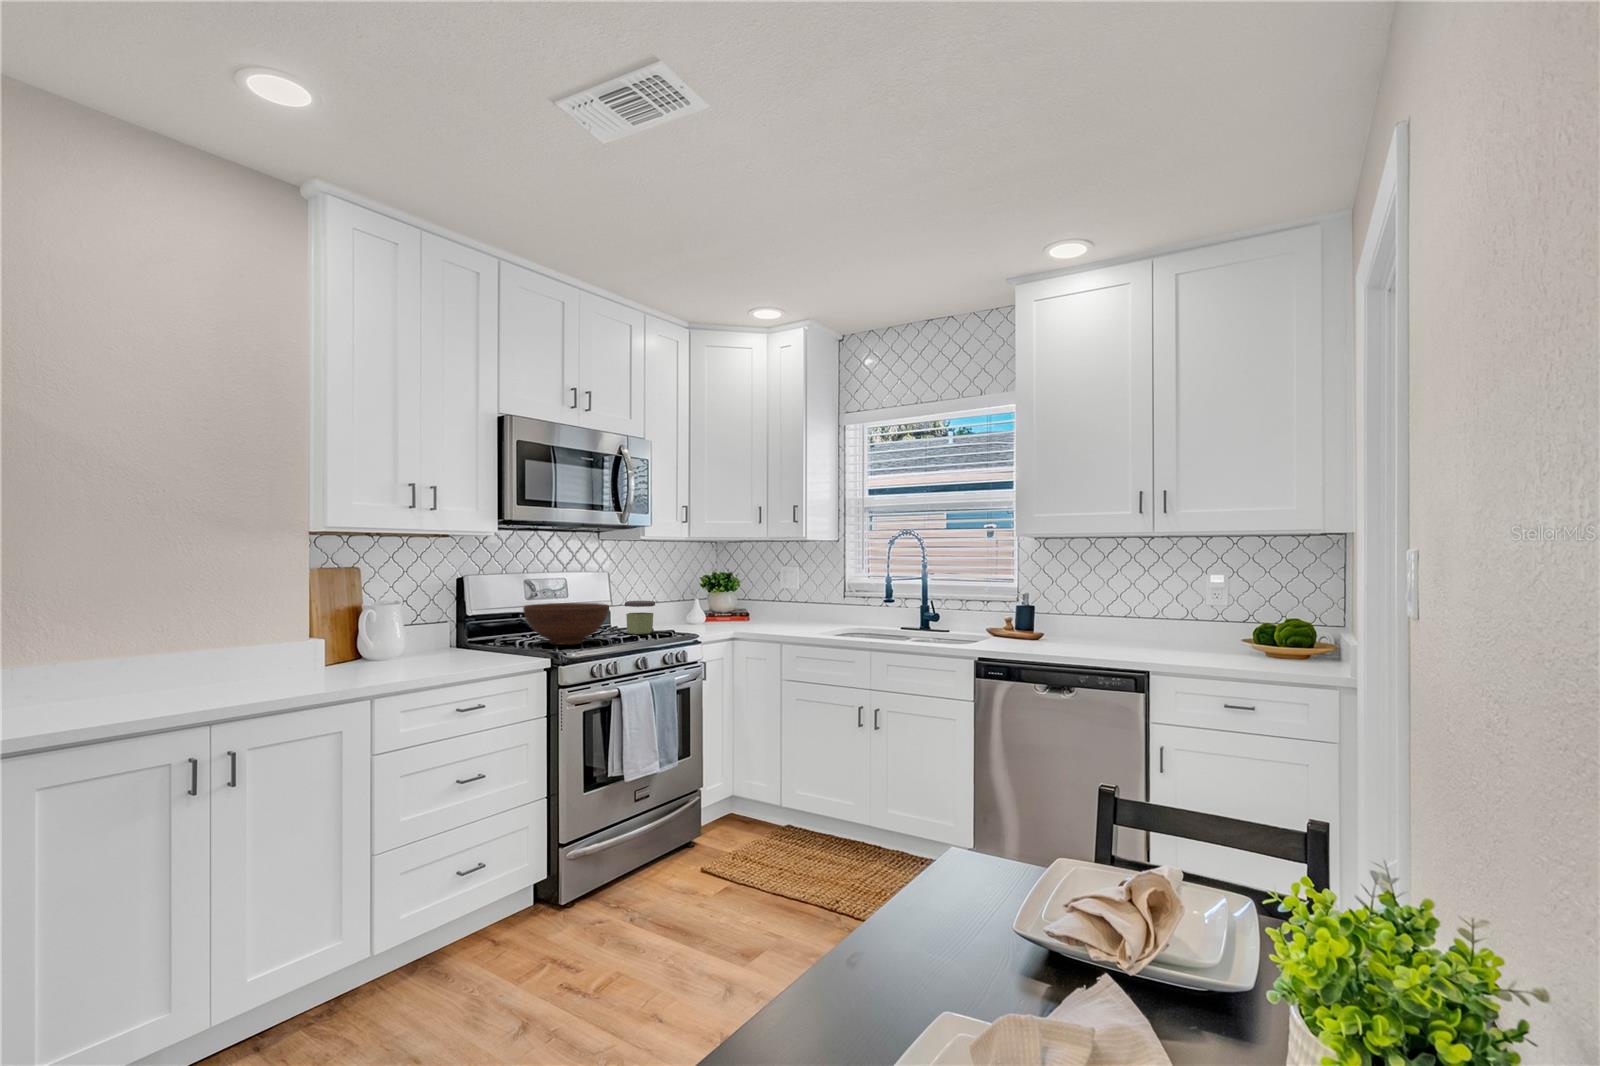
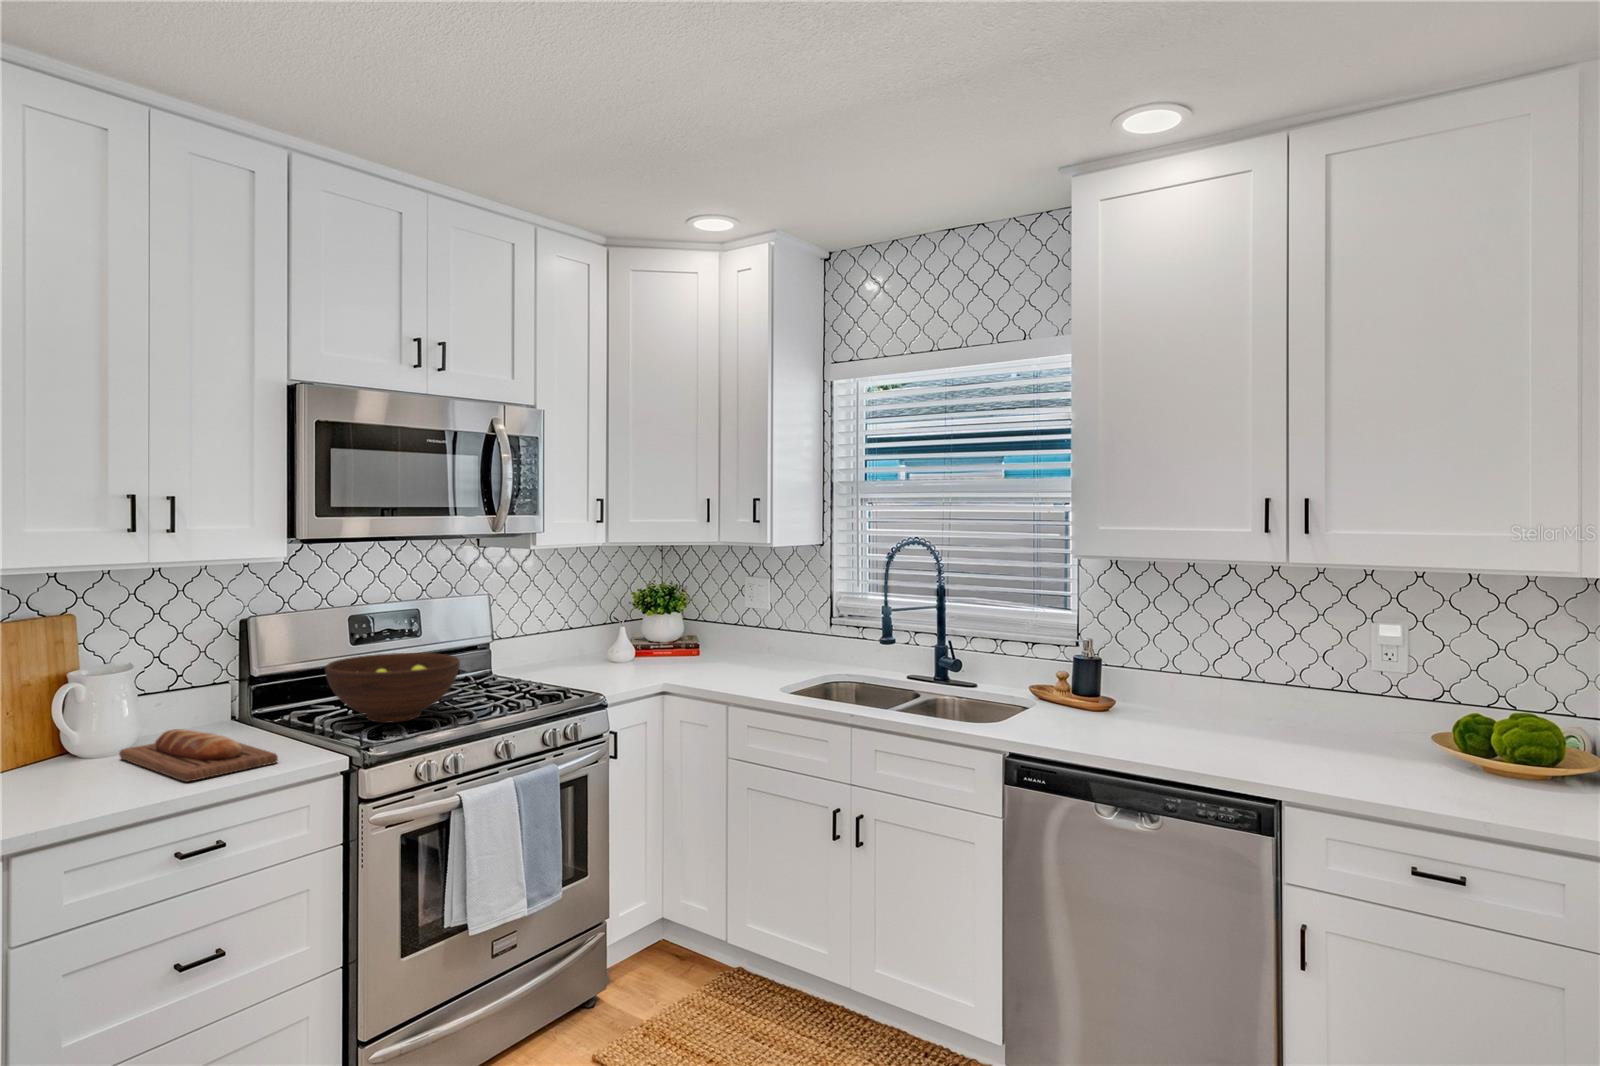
jar: present [625,601,655,634] -> none [498,642,545,694]
bread loaf: none [408,640,513,665] -> present [119,729,278,781]

